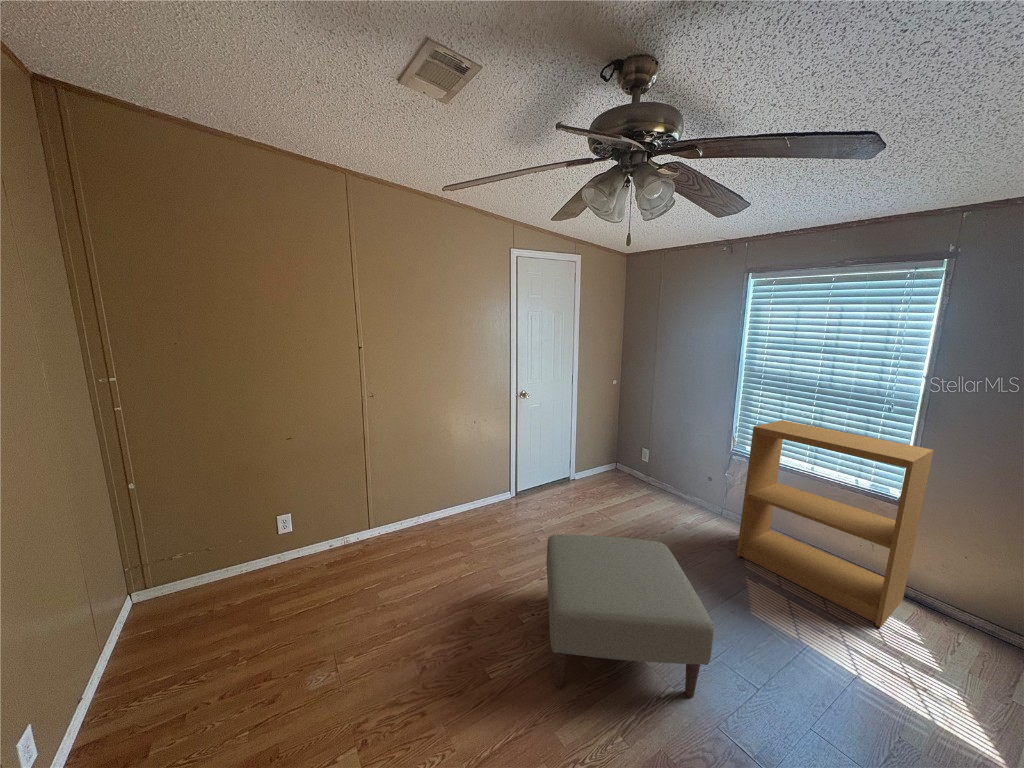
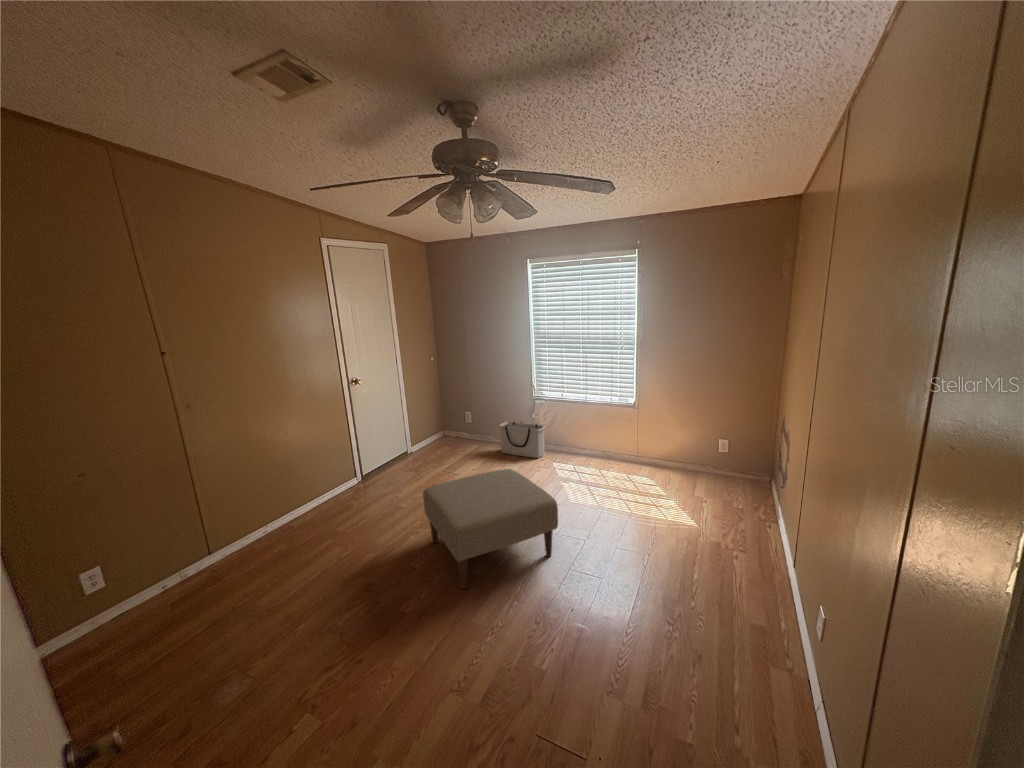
bookshelf: present [736,420,934,627] -> none [550,366,644,482]
storage bin: none [674,471,739,530] -> present [499,422,545,458]

